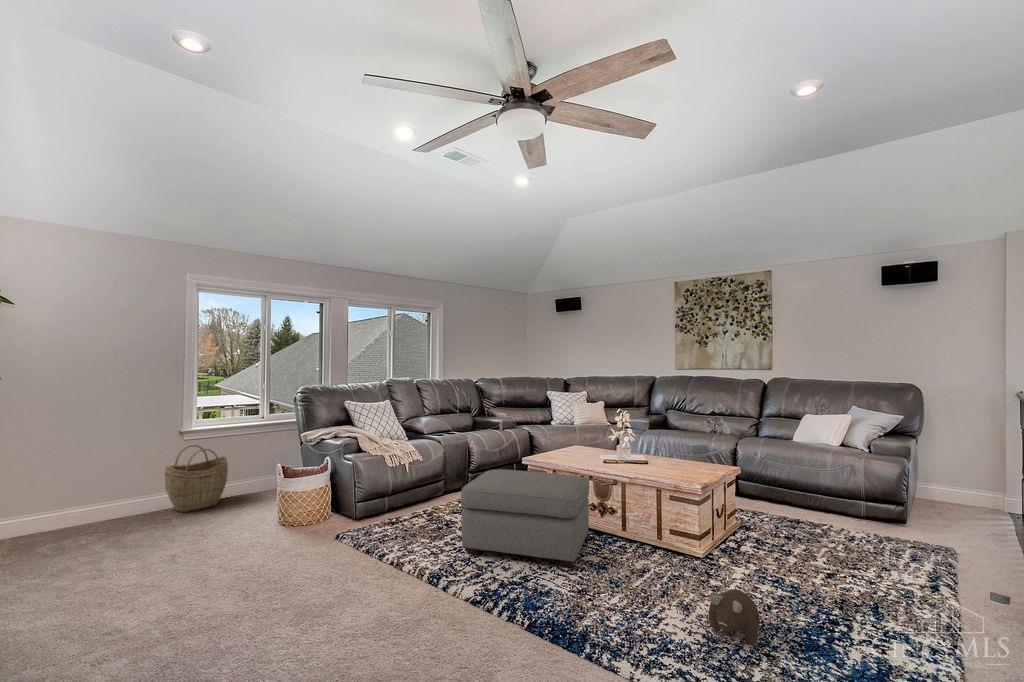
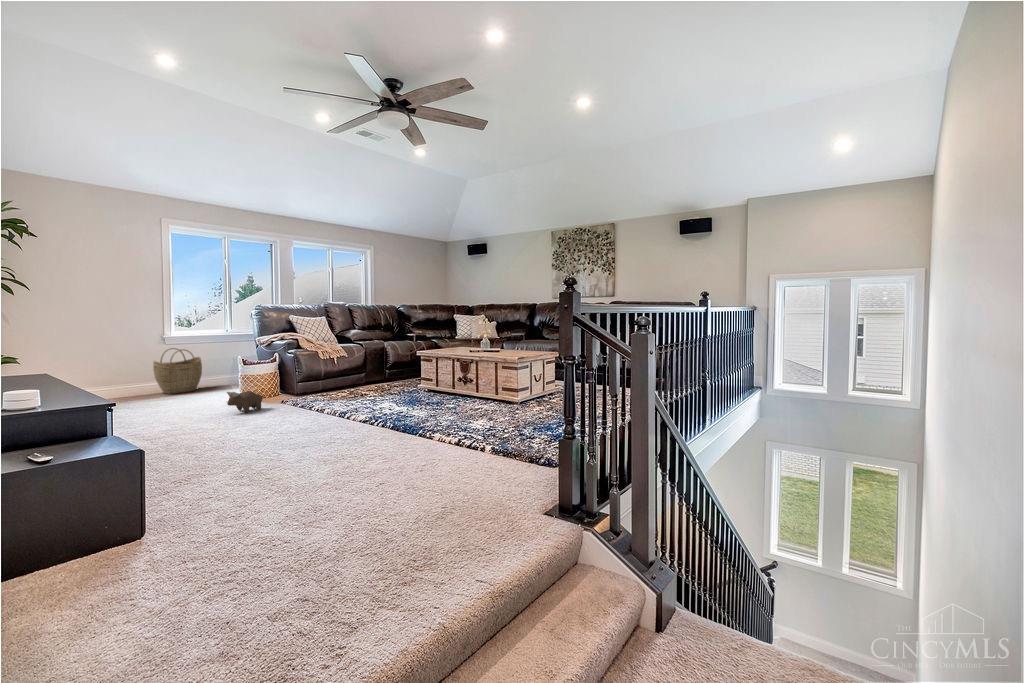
ottoman: present [461,469,590,567] -> none [365,356,455,409]
plush toy: present [709,589,760,645] -> present [227,391,263,413]

